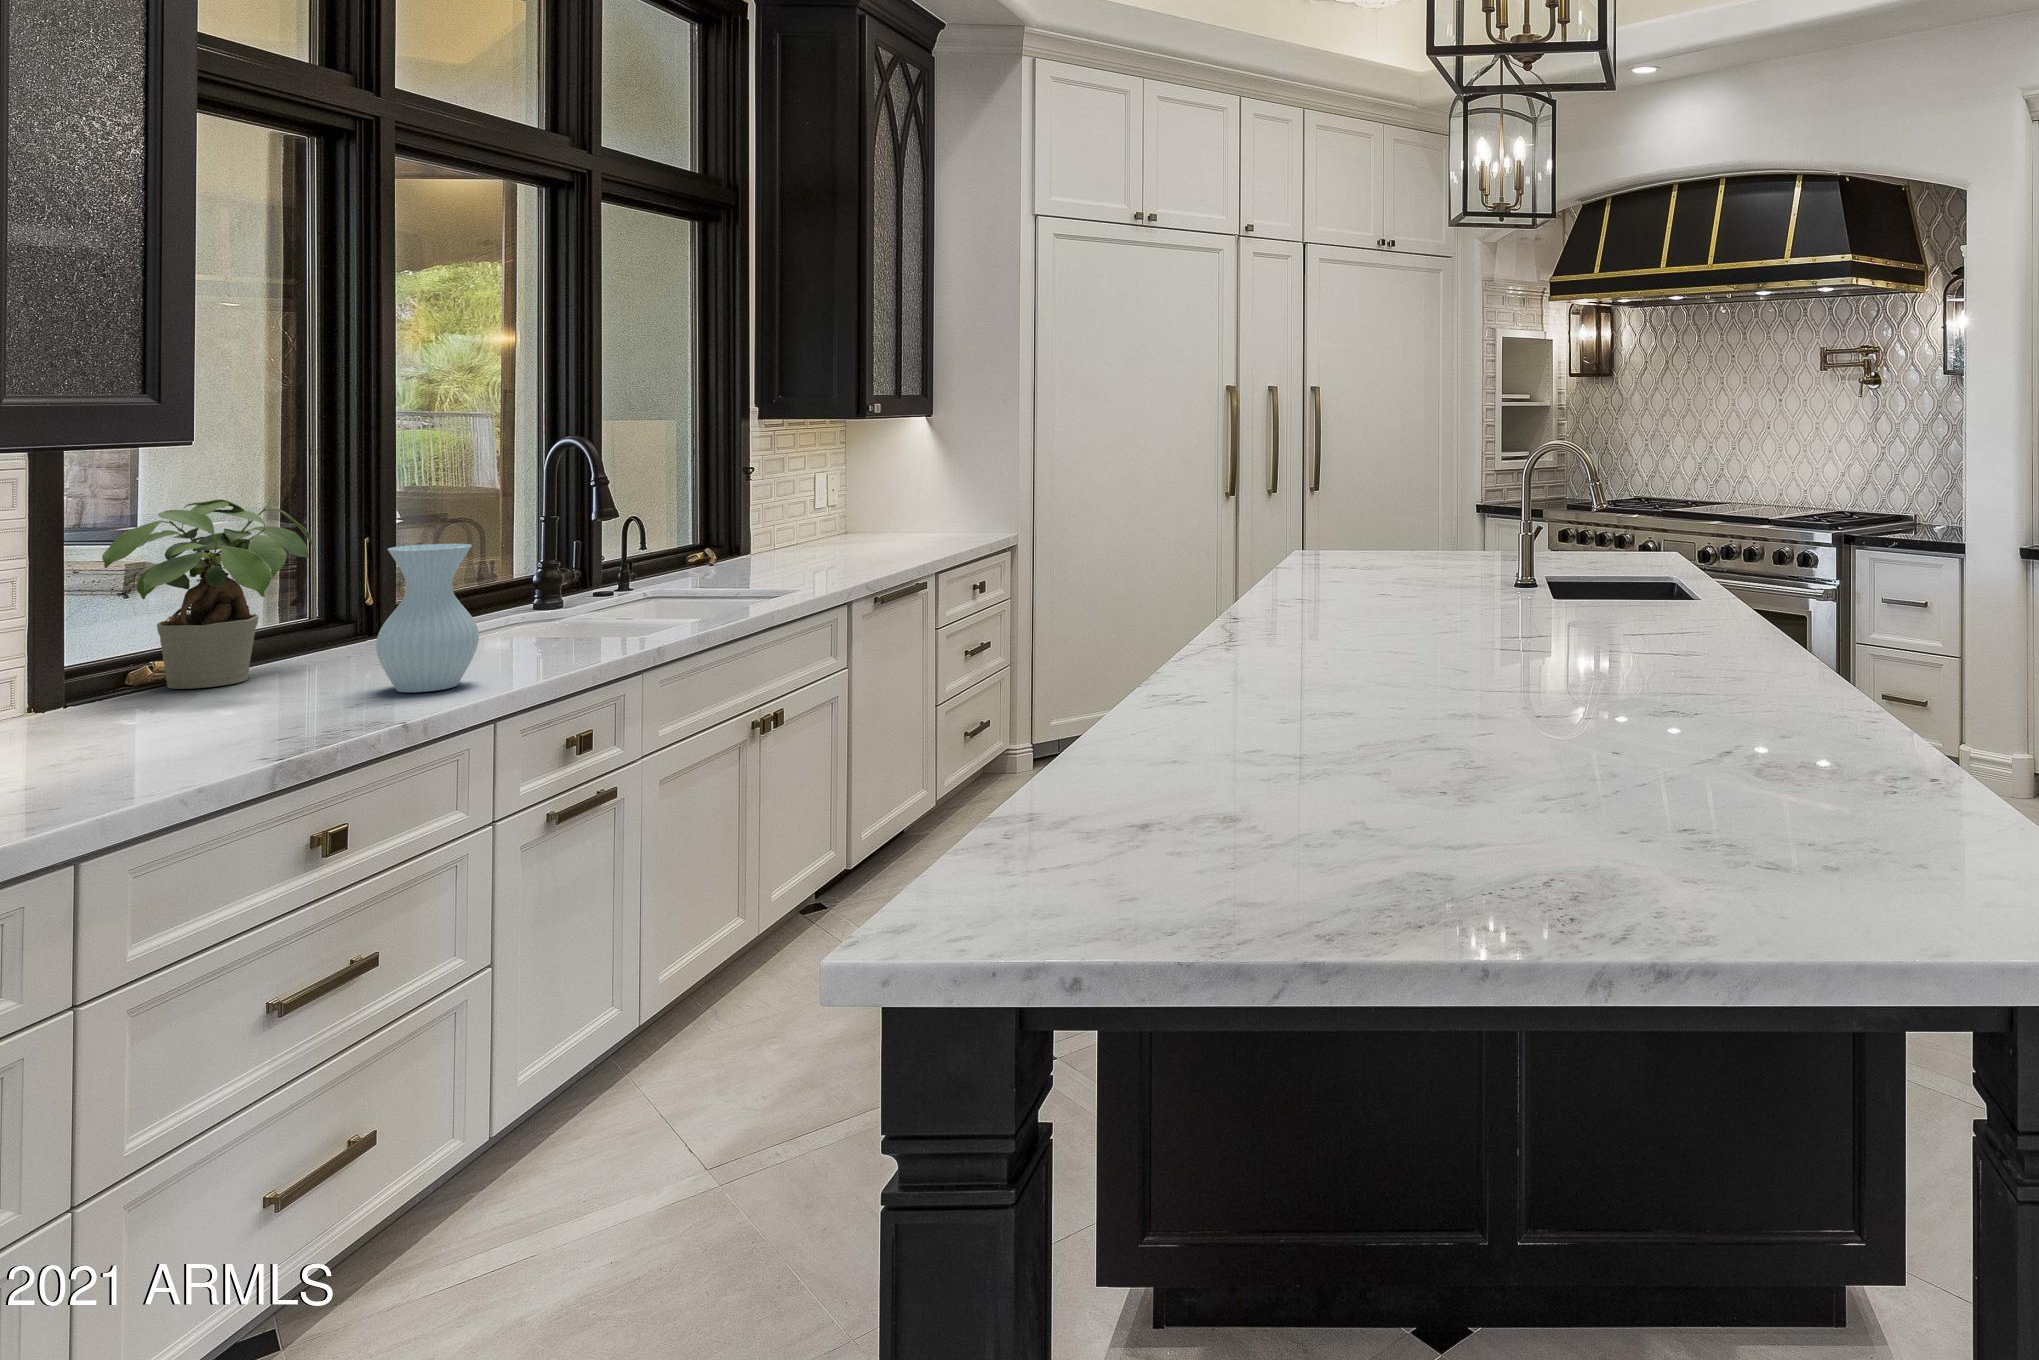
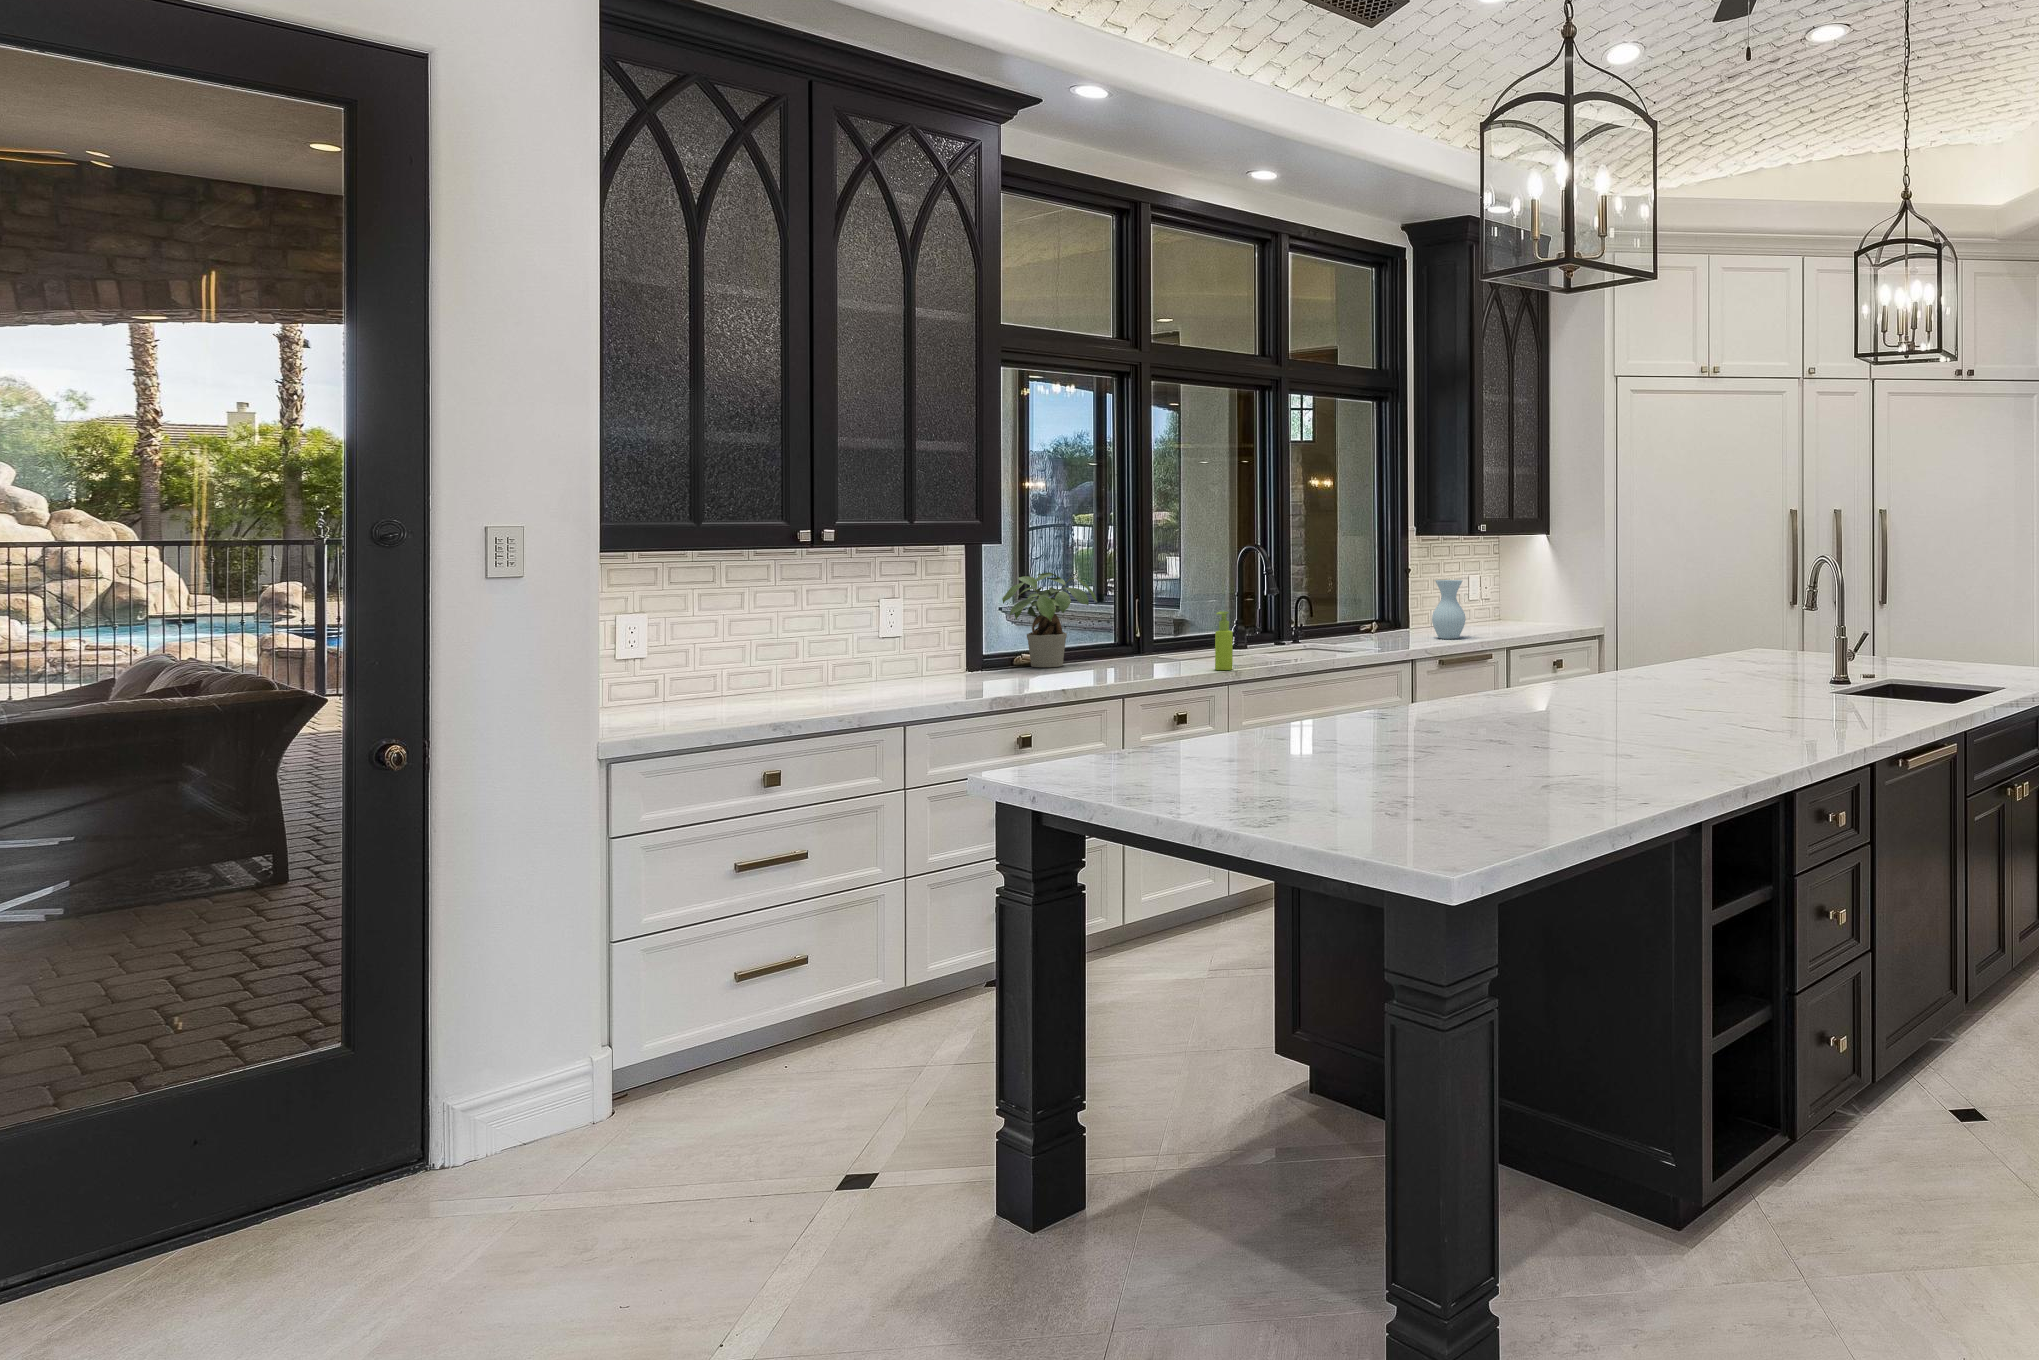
vase: present [376,544,479,692] -> present [1432,580,1466,639]
soap dispenser: none [605,553,640,654] -> present [1215,612,1233,670]

